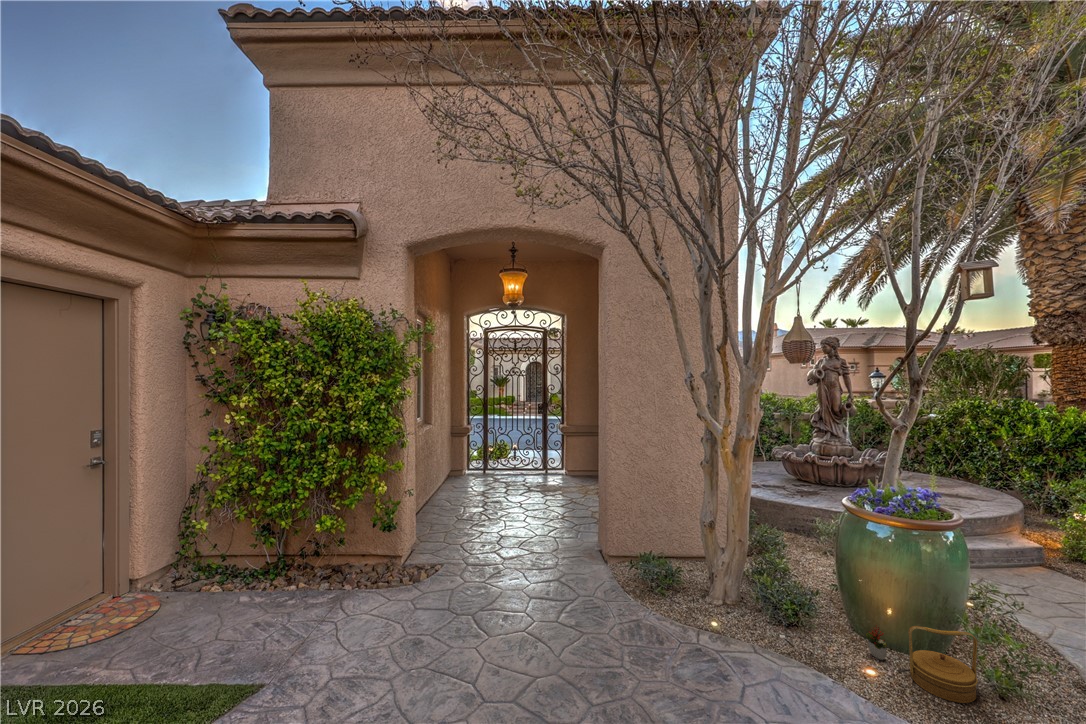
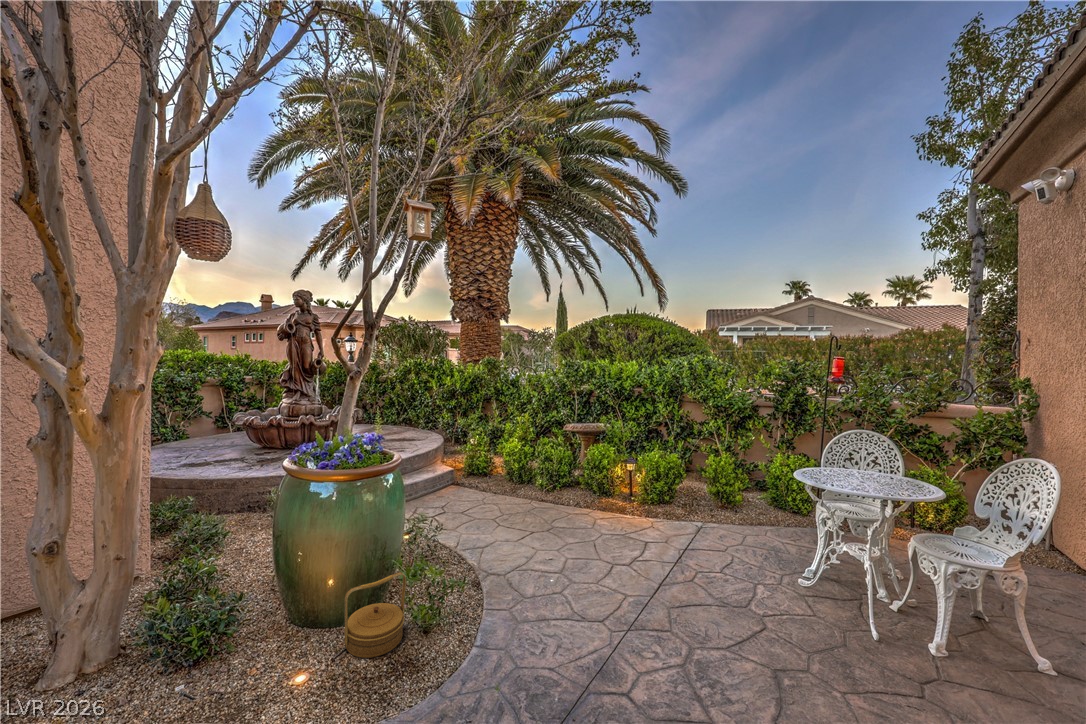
decorative plant: present [866,627,887,660] -> none [301,602,324,643]

